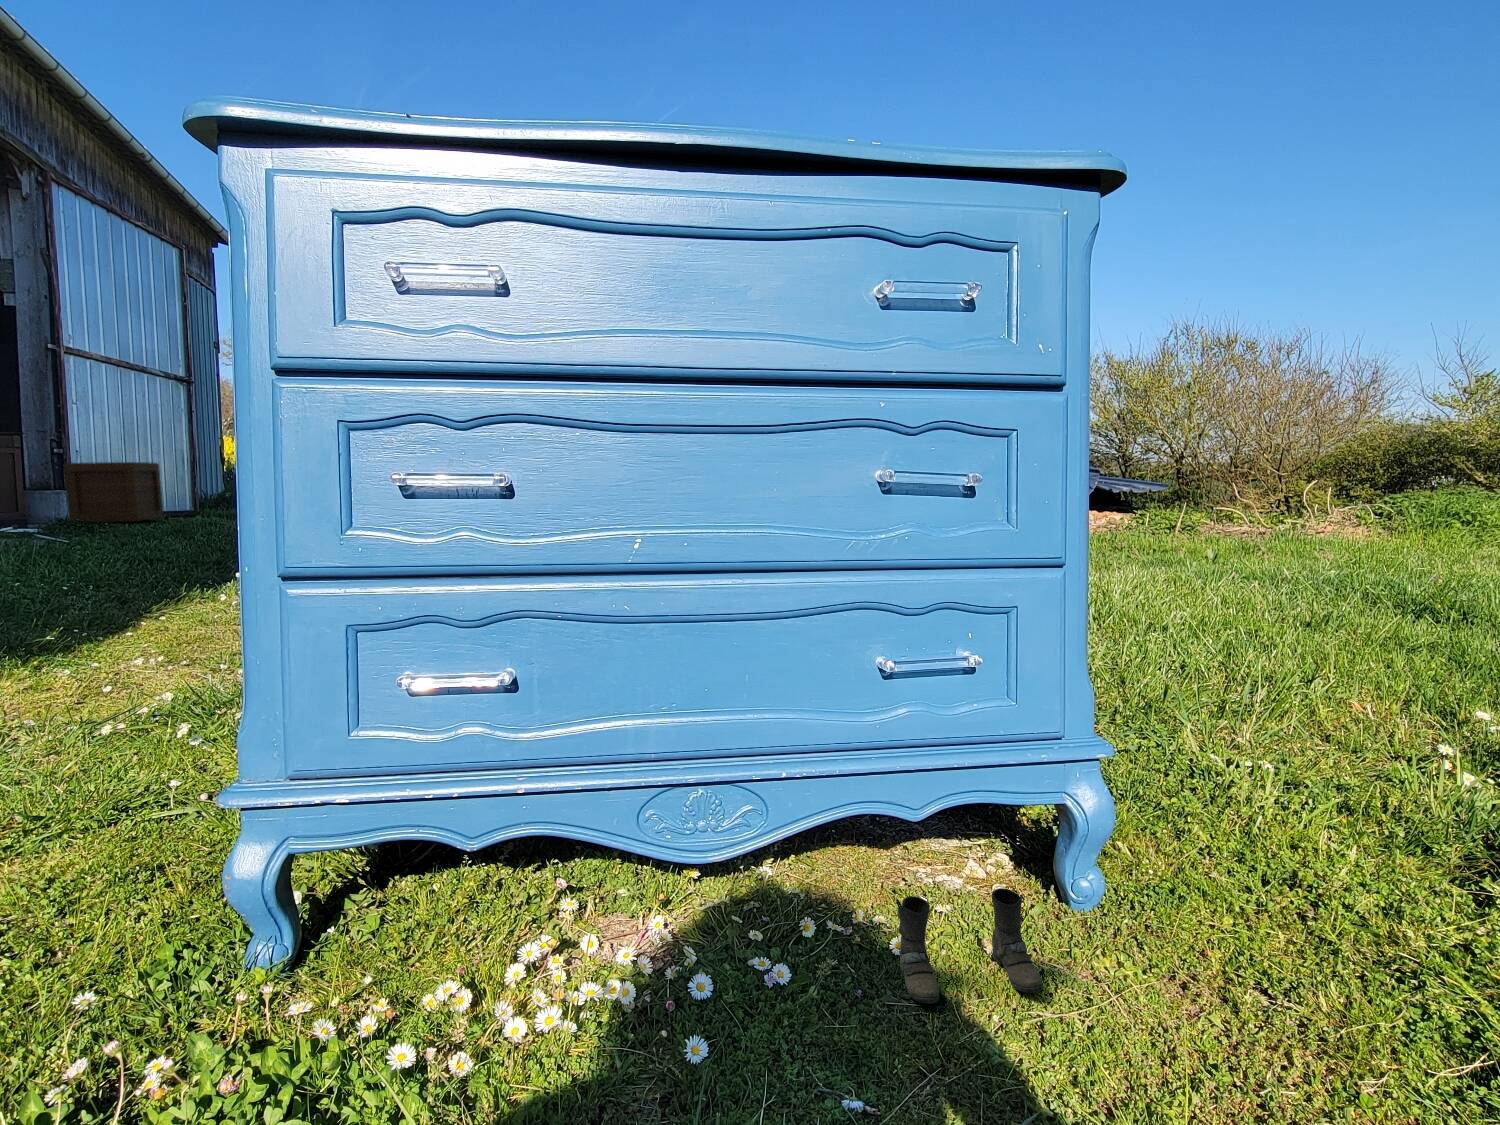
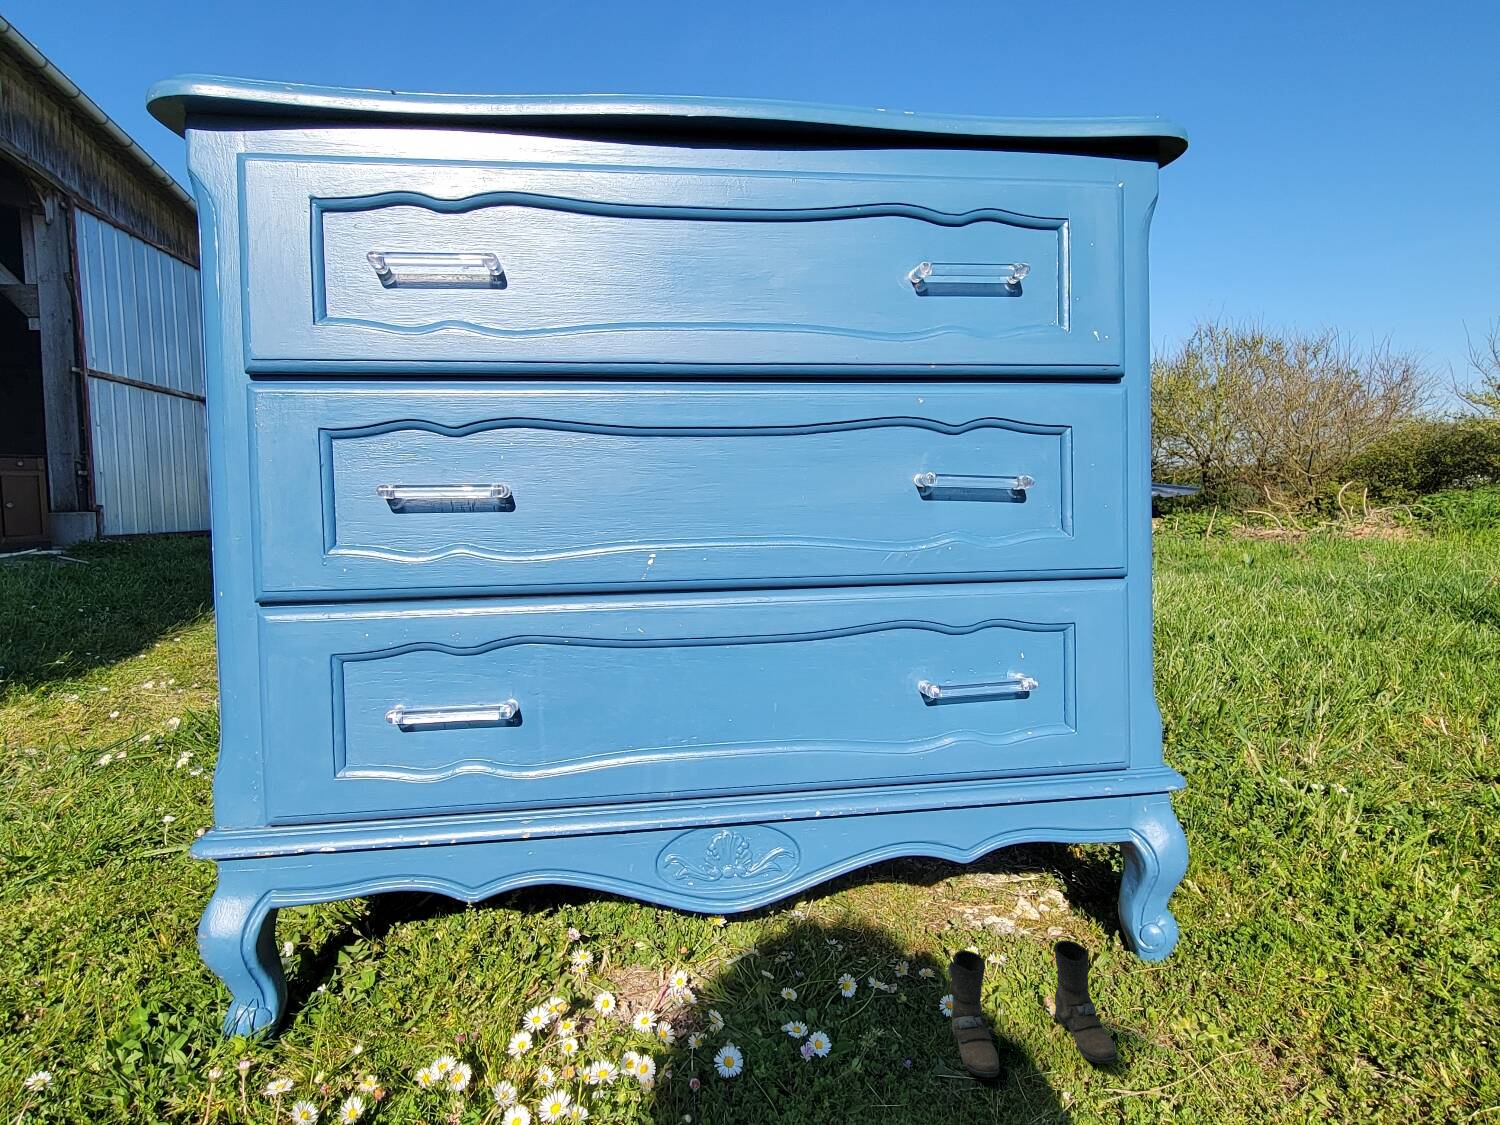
wooden crate: present [64,462,164,522] -> none [91,484,190,545]

